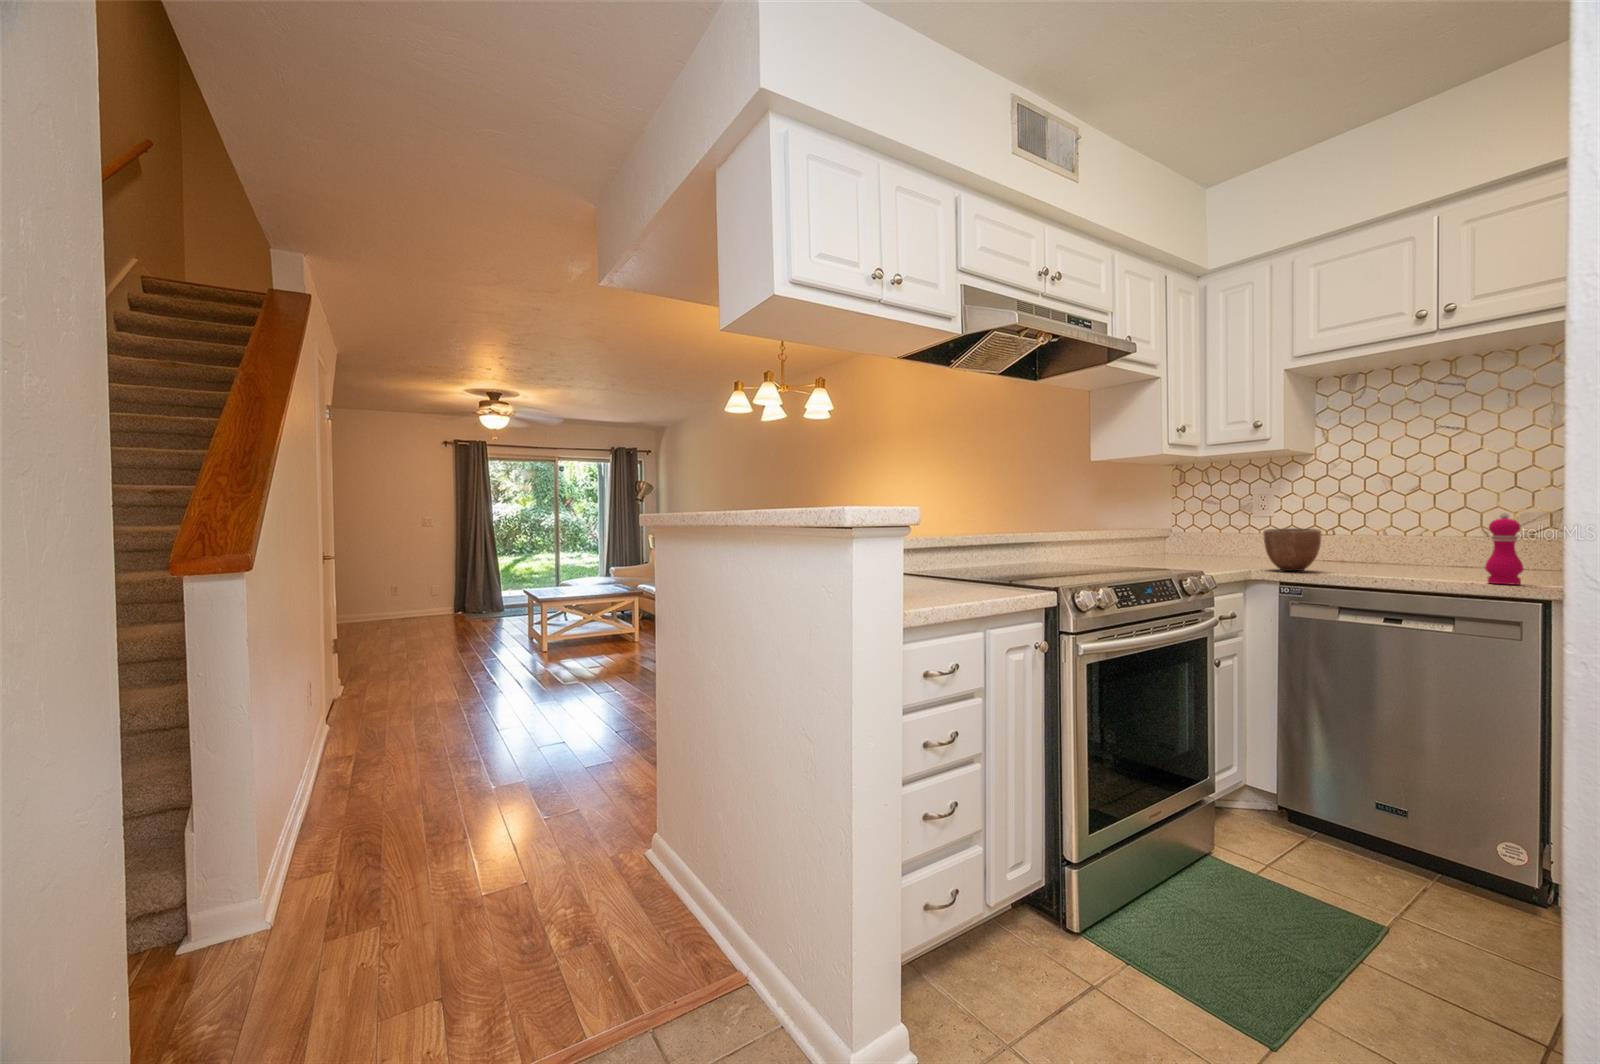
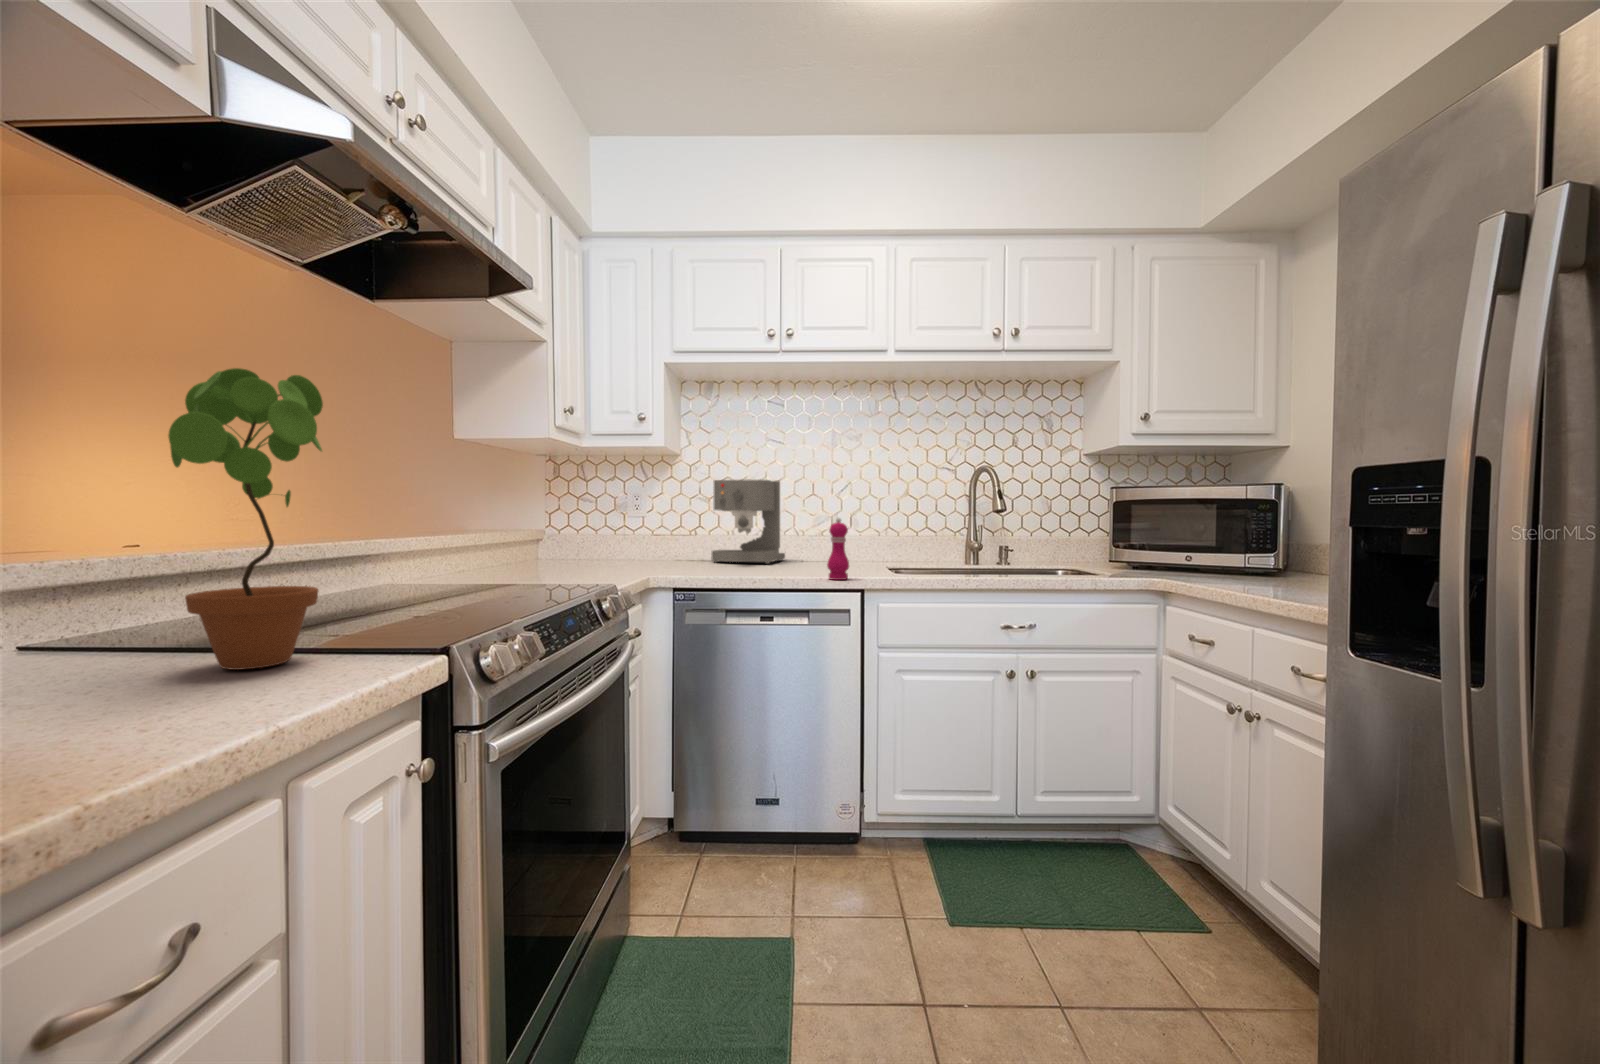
potted plant: none [948,450,1002,587] -> present [168,368,323,670]
coffee maker: none [1350,472,1471,567] -> present [711,480,785,564]
decorative bowl: present [1263,528,1321,571] -> none [661,530,711,577]

